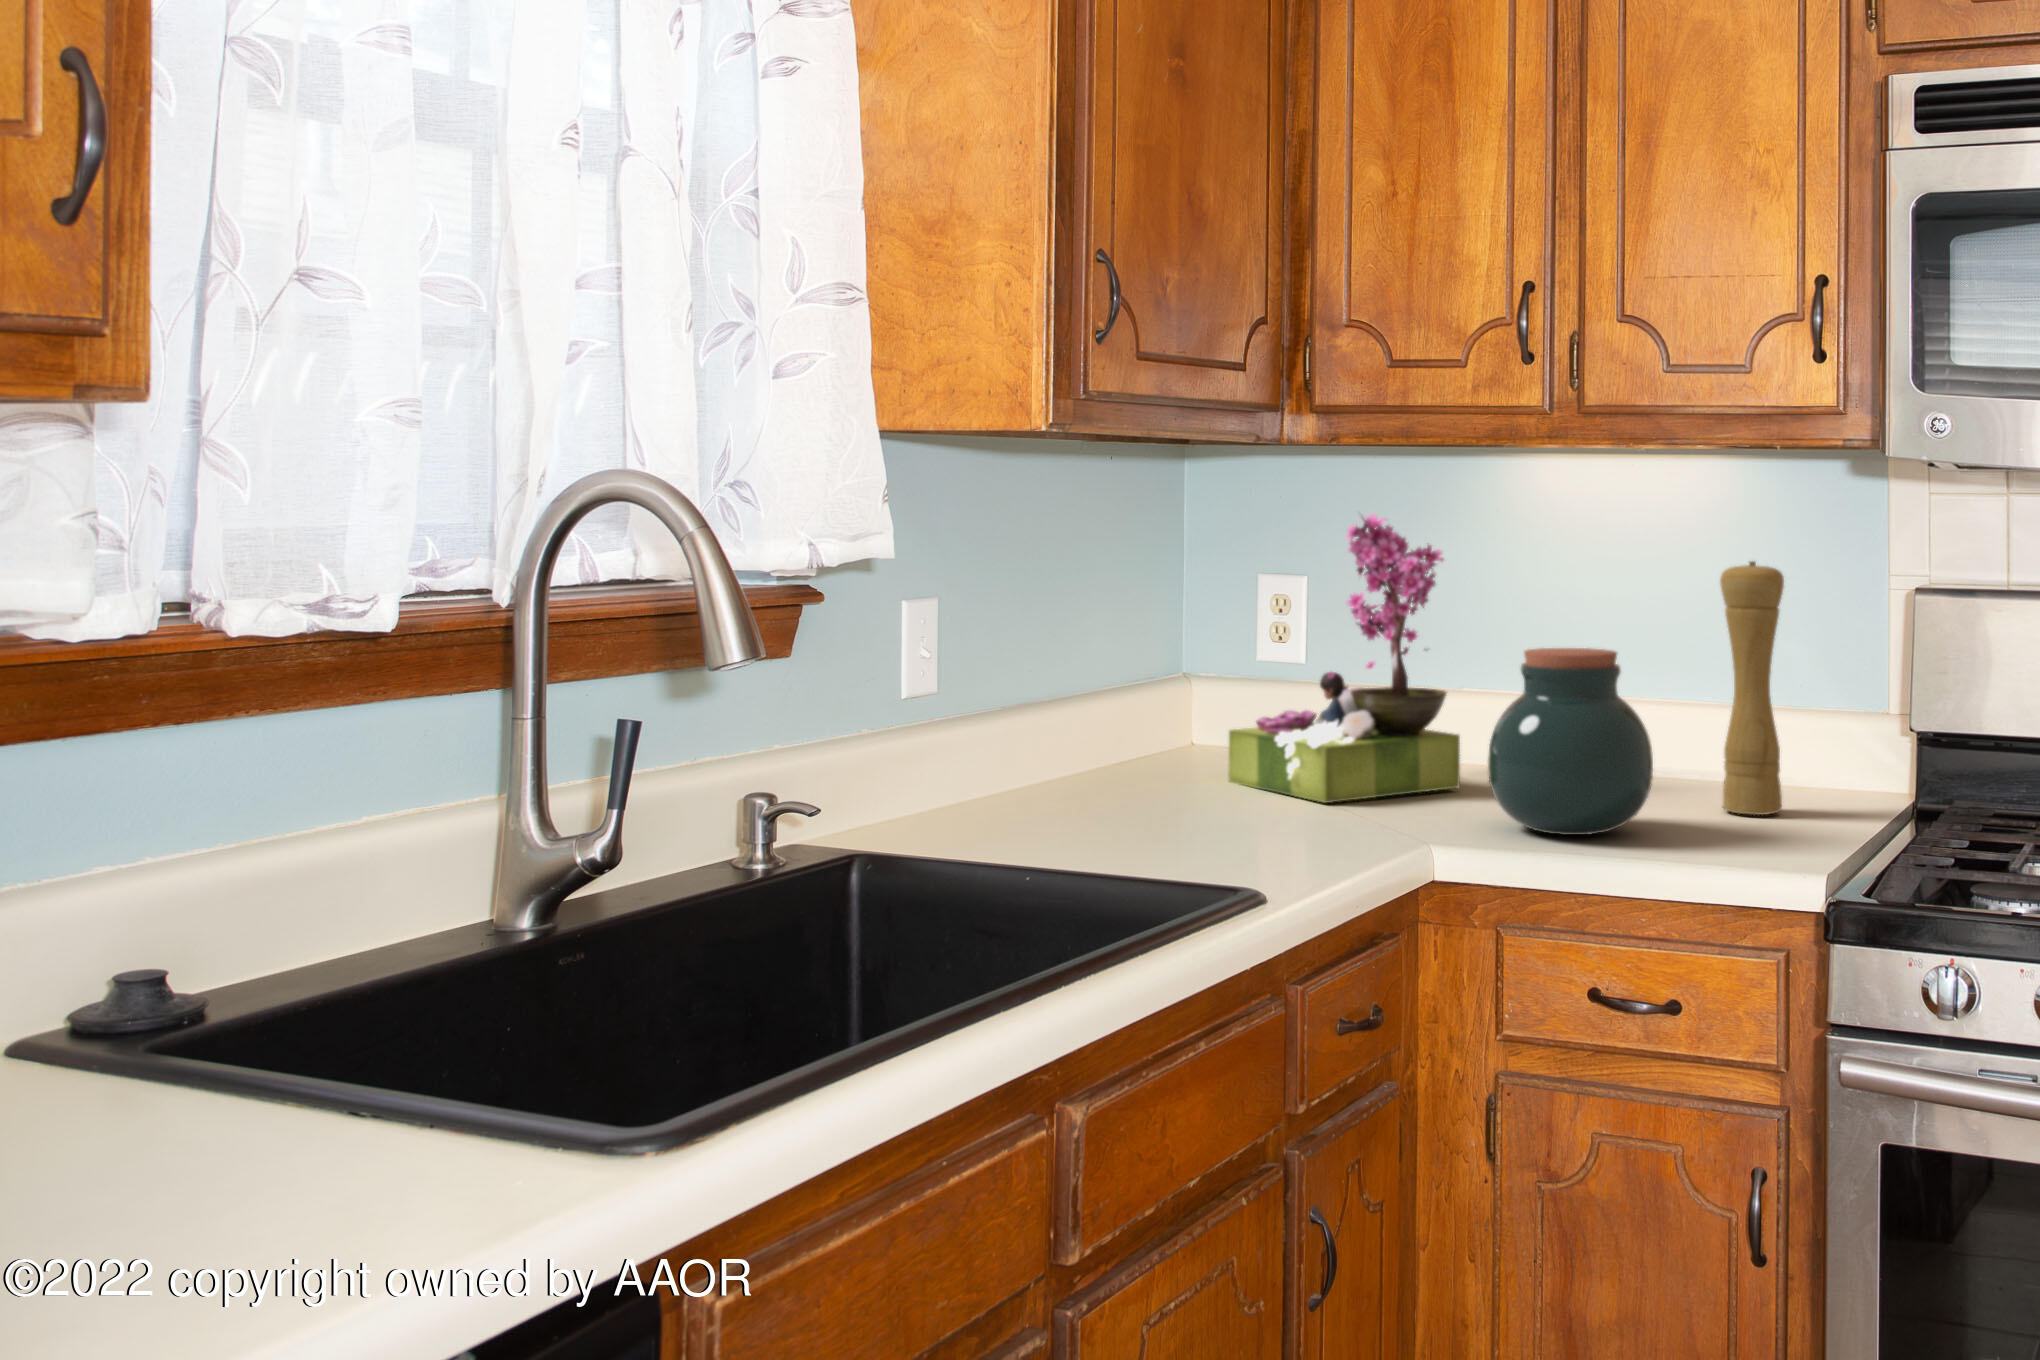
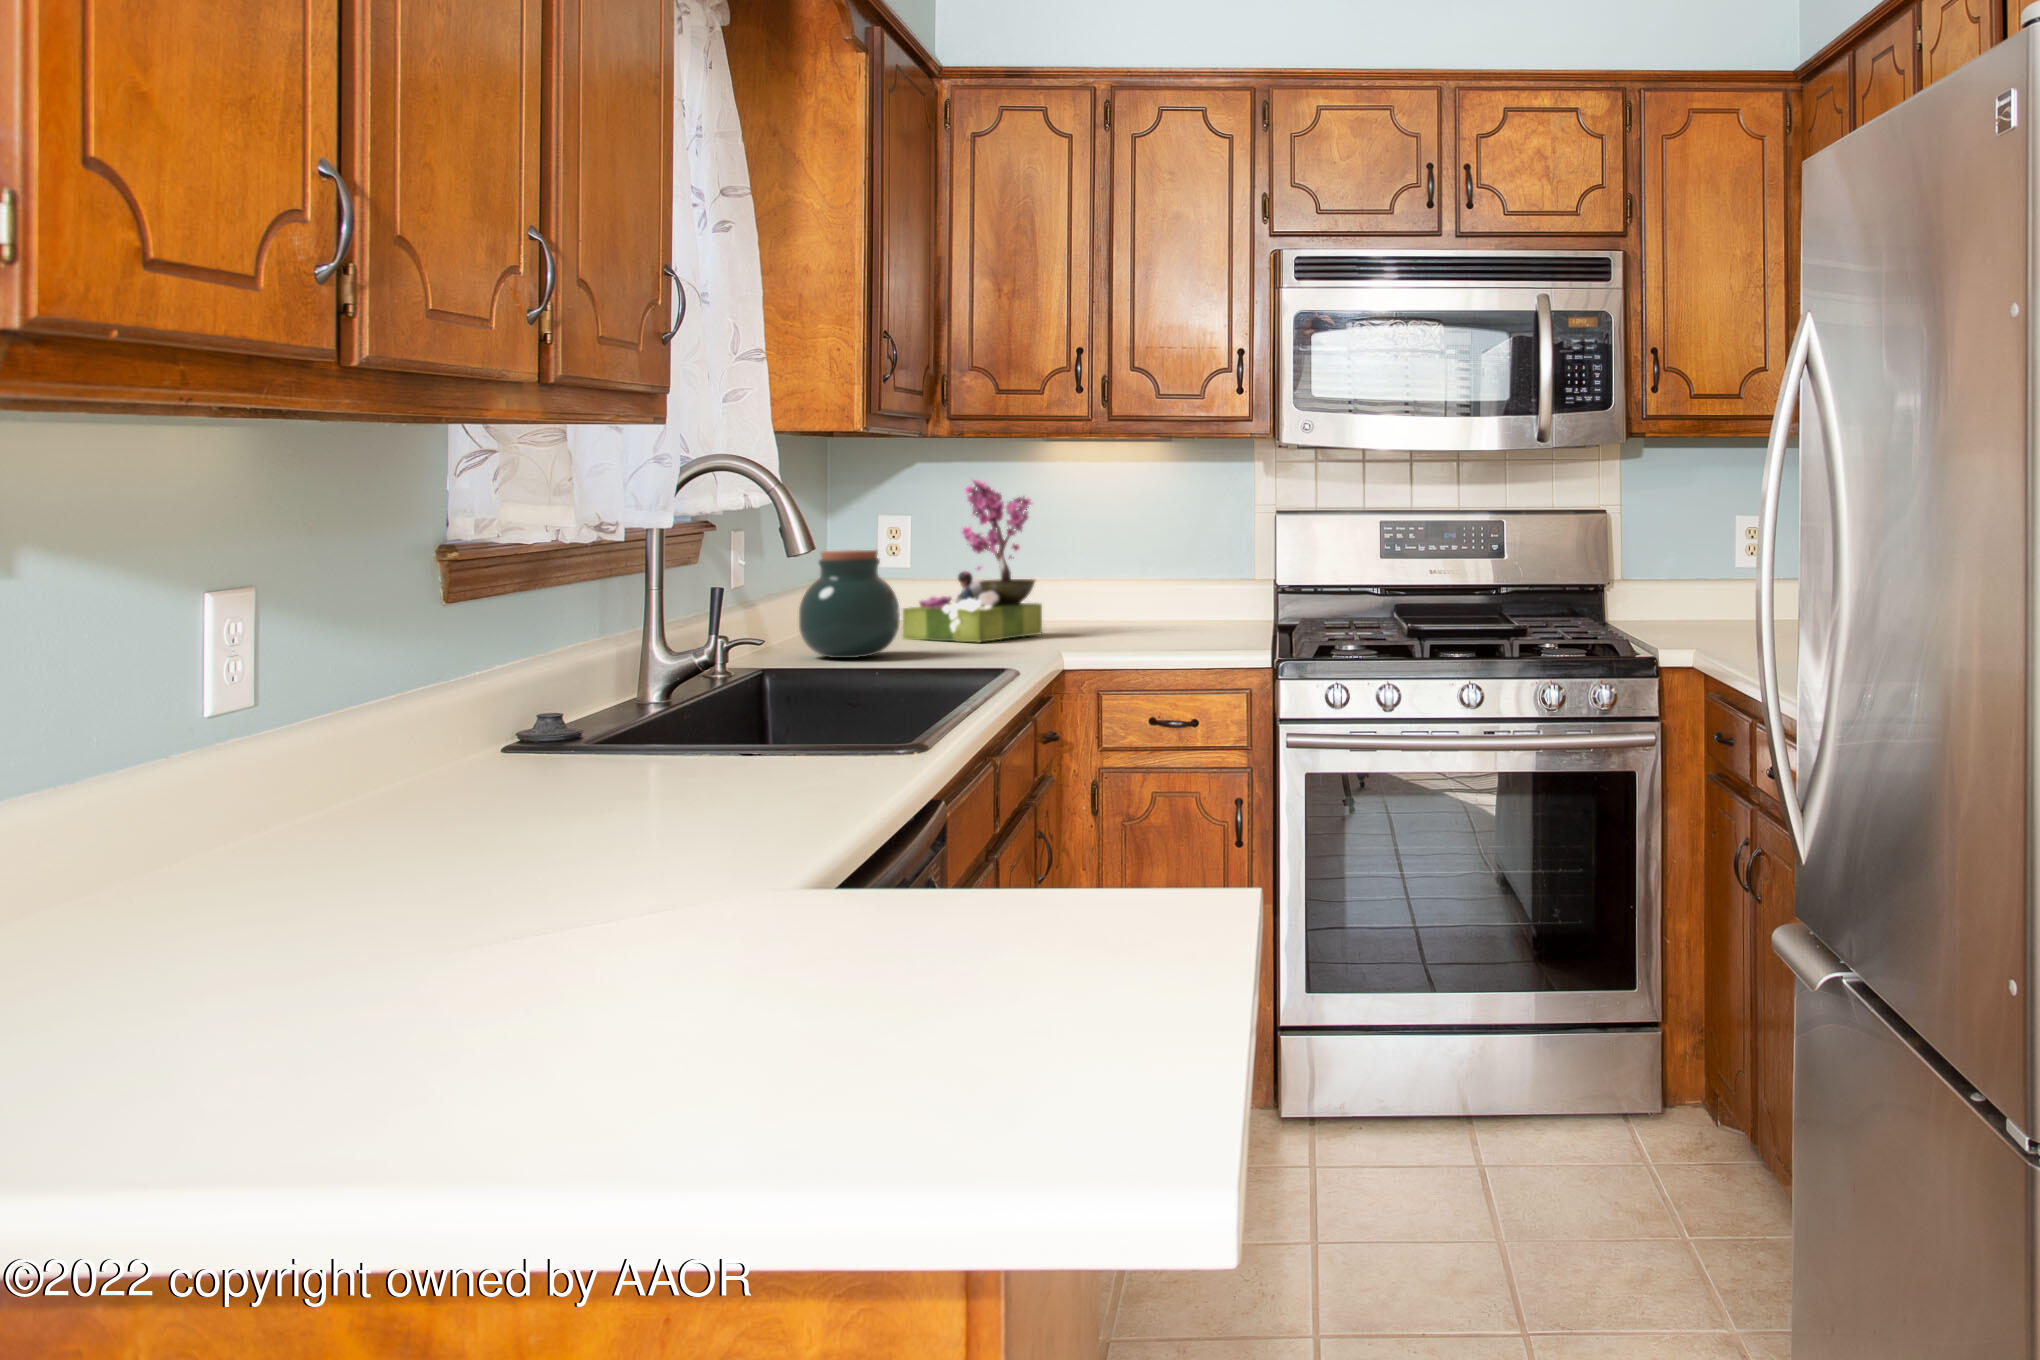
pepper mill: present [1720,561,1784,815] -> none [1189,500,1223,635]
jar: present [1488,648,1653,835] -> present [799,550,900,658]

